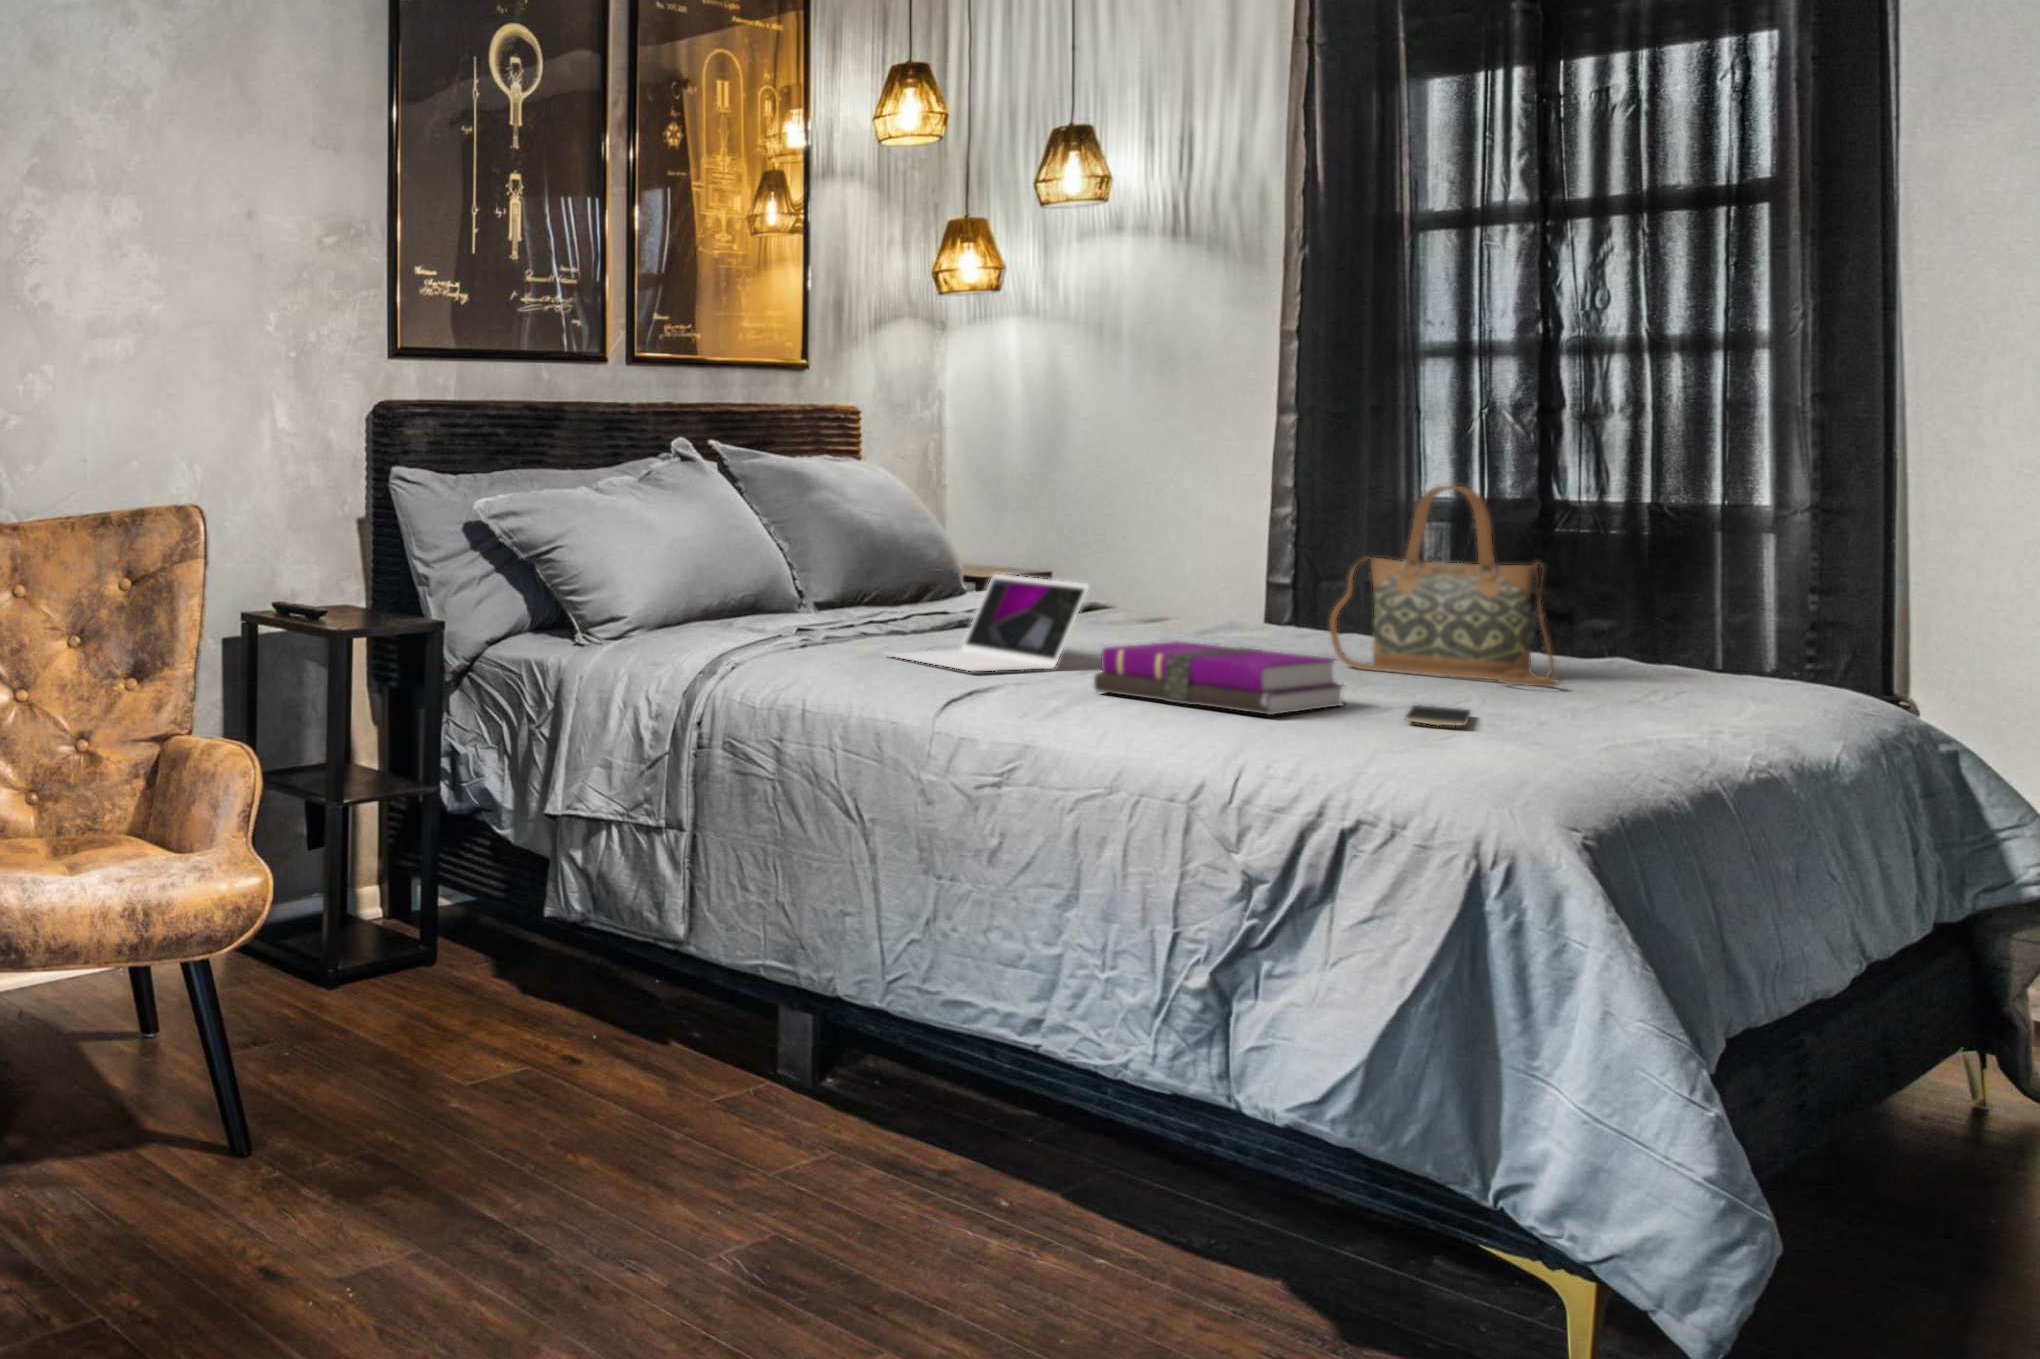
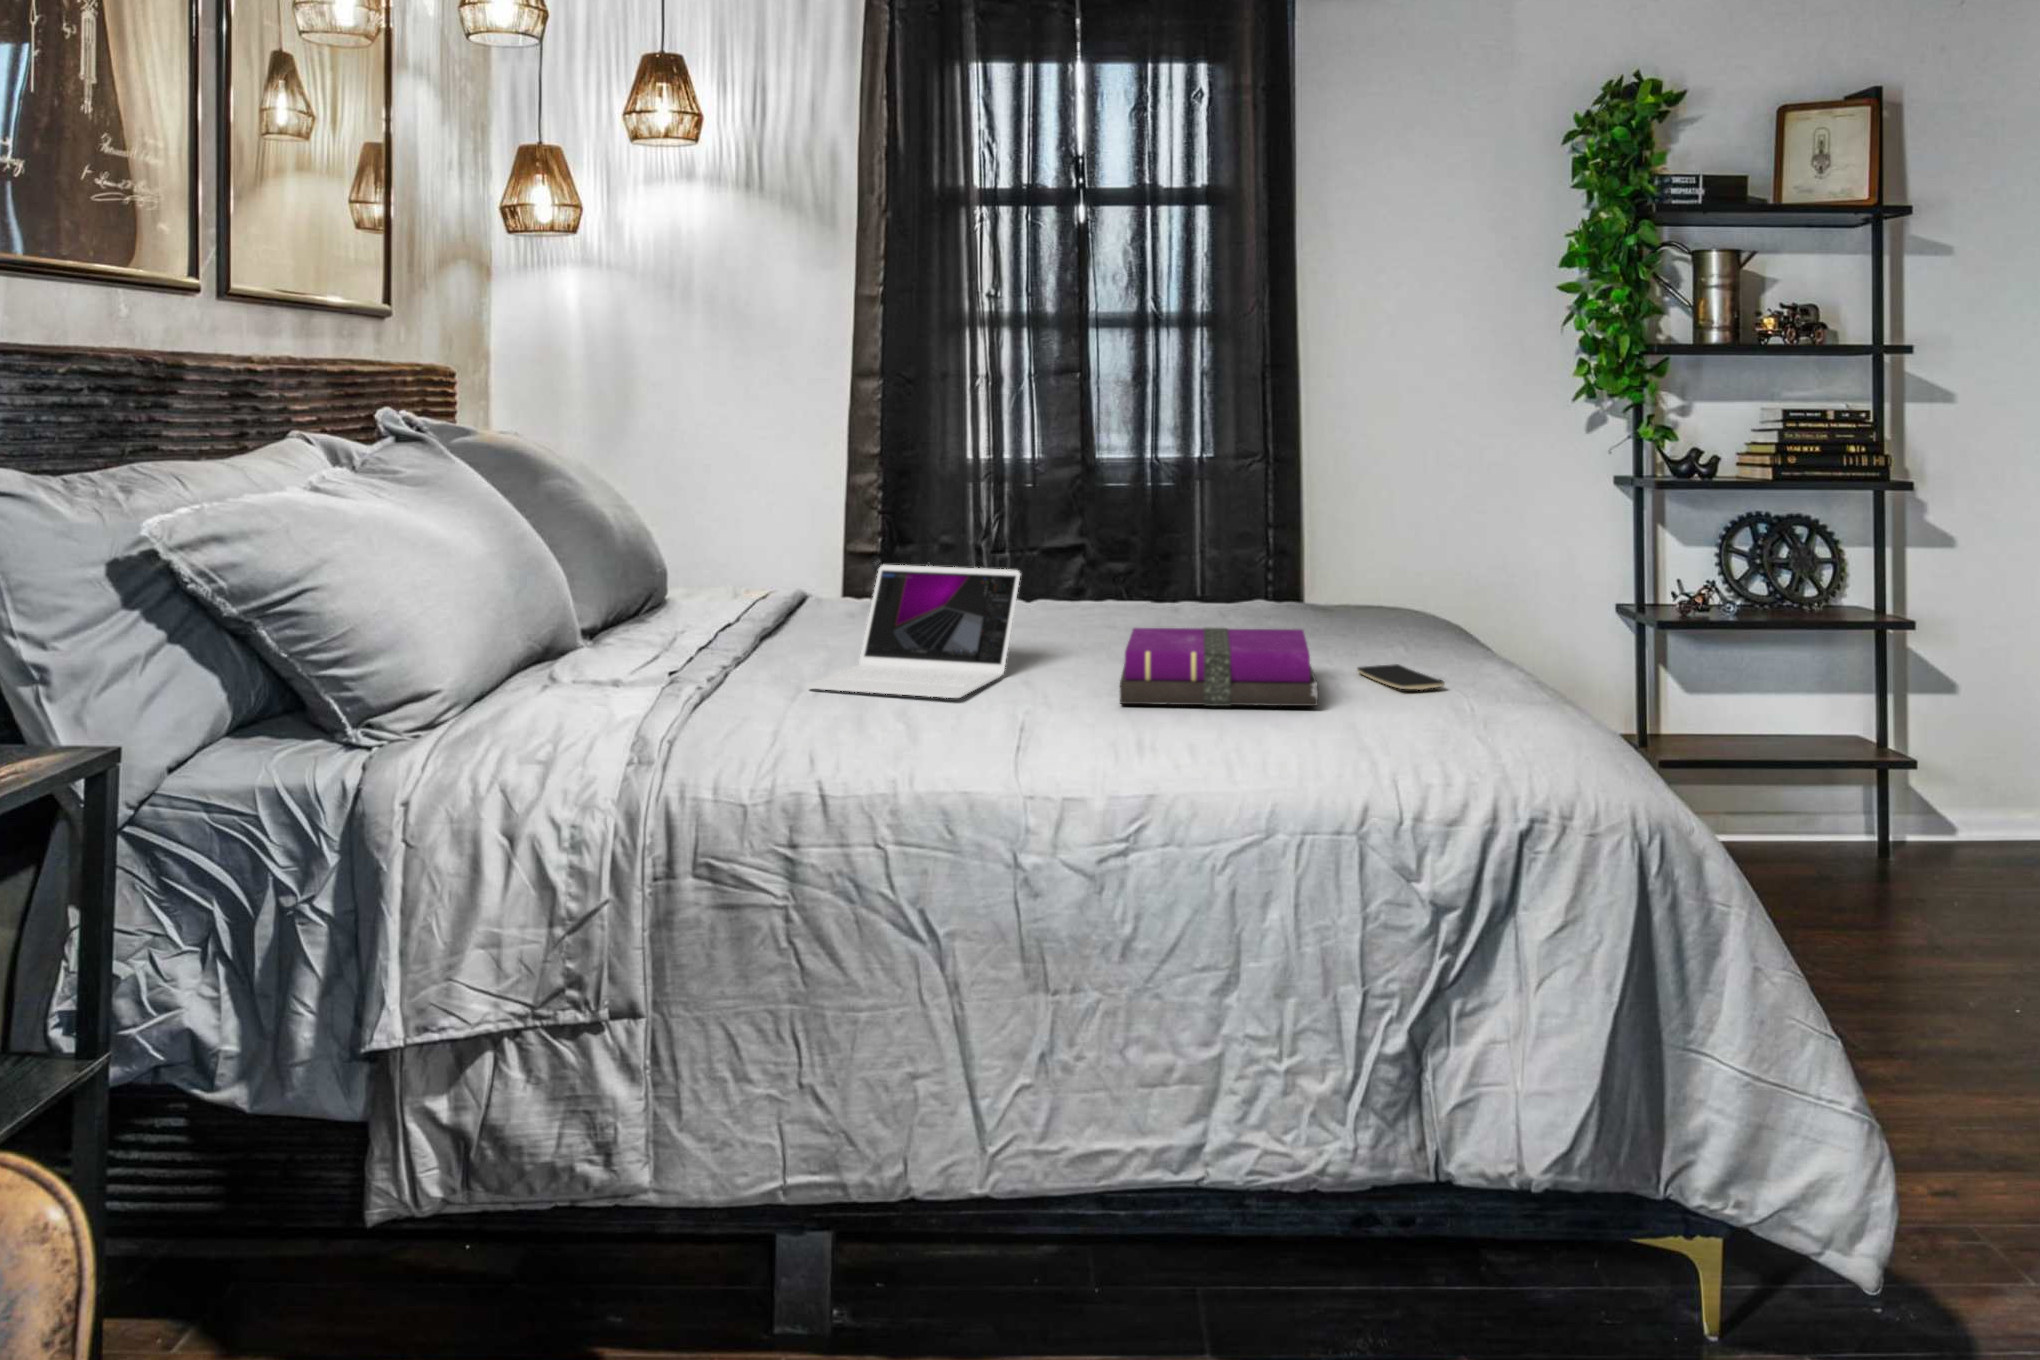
handbag: present [1330,486,1558,687] -> none [1152,439,1349,625]

